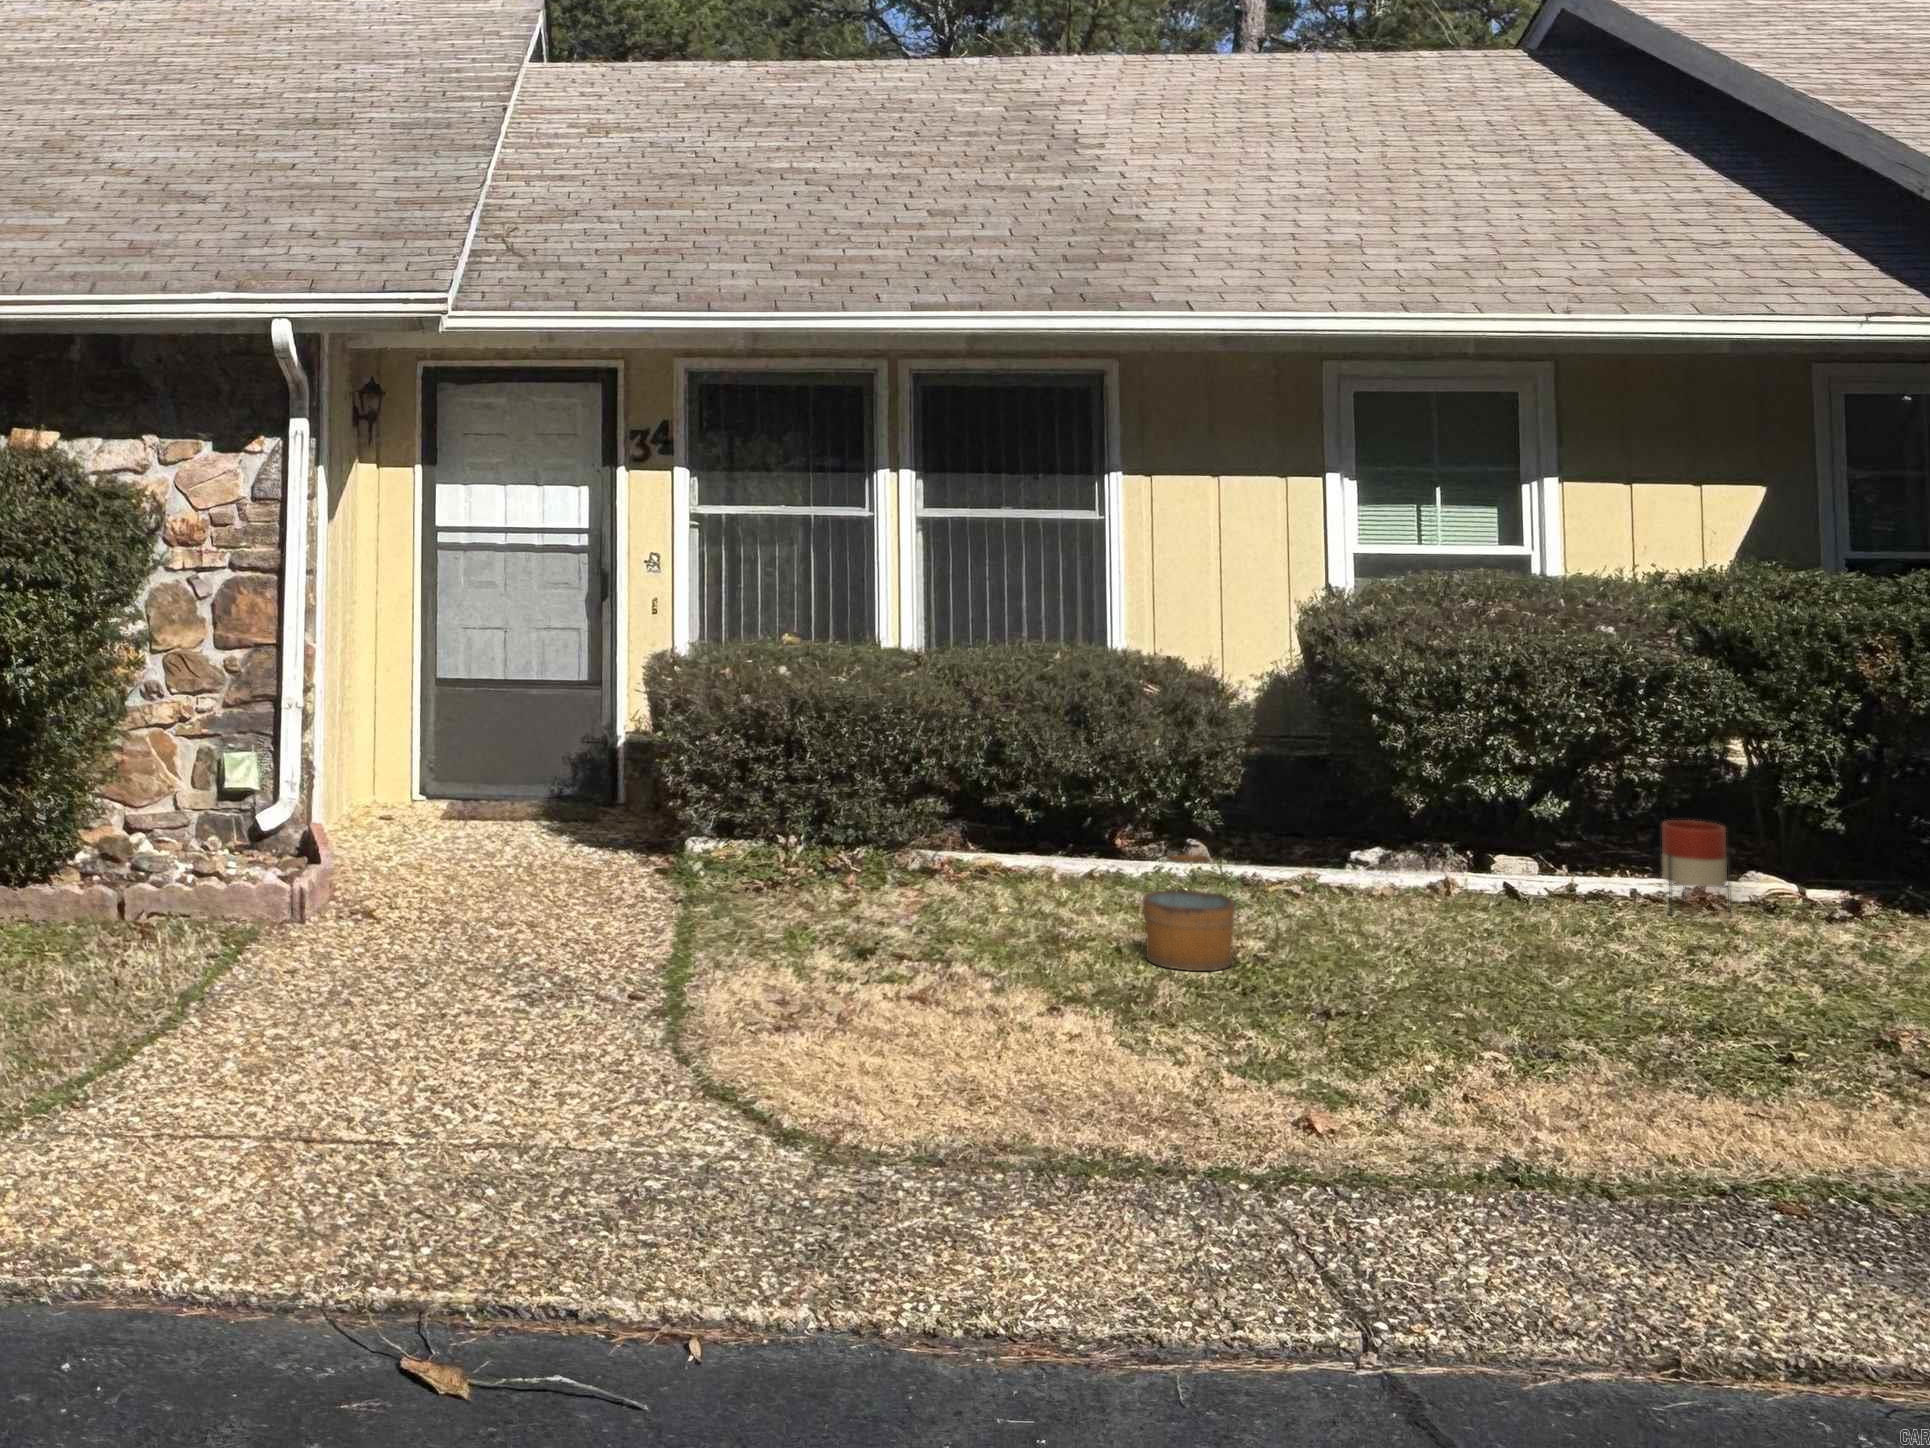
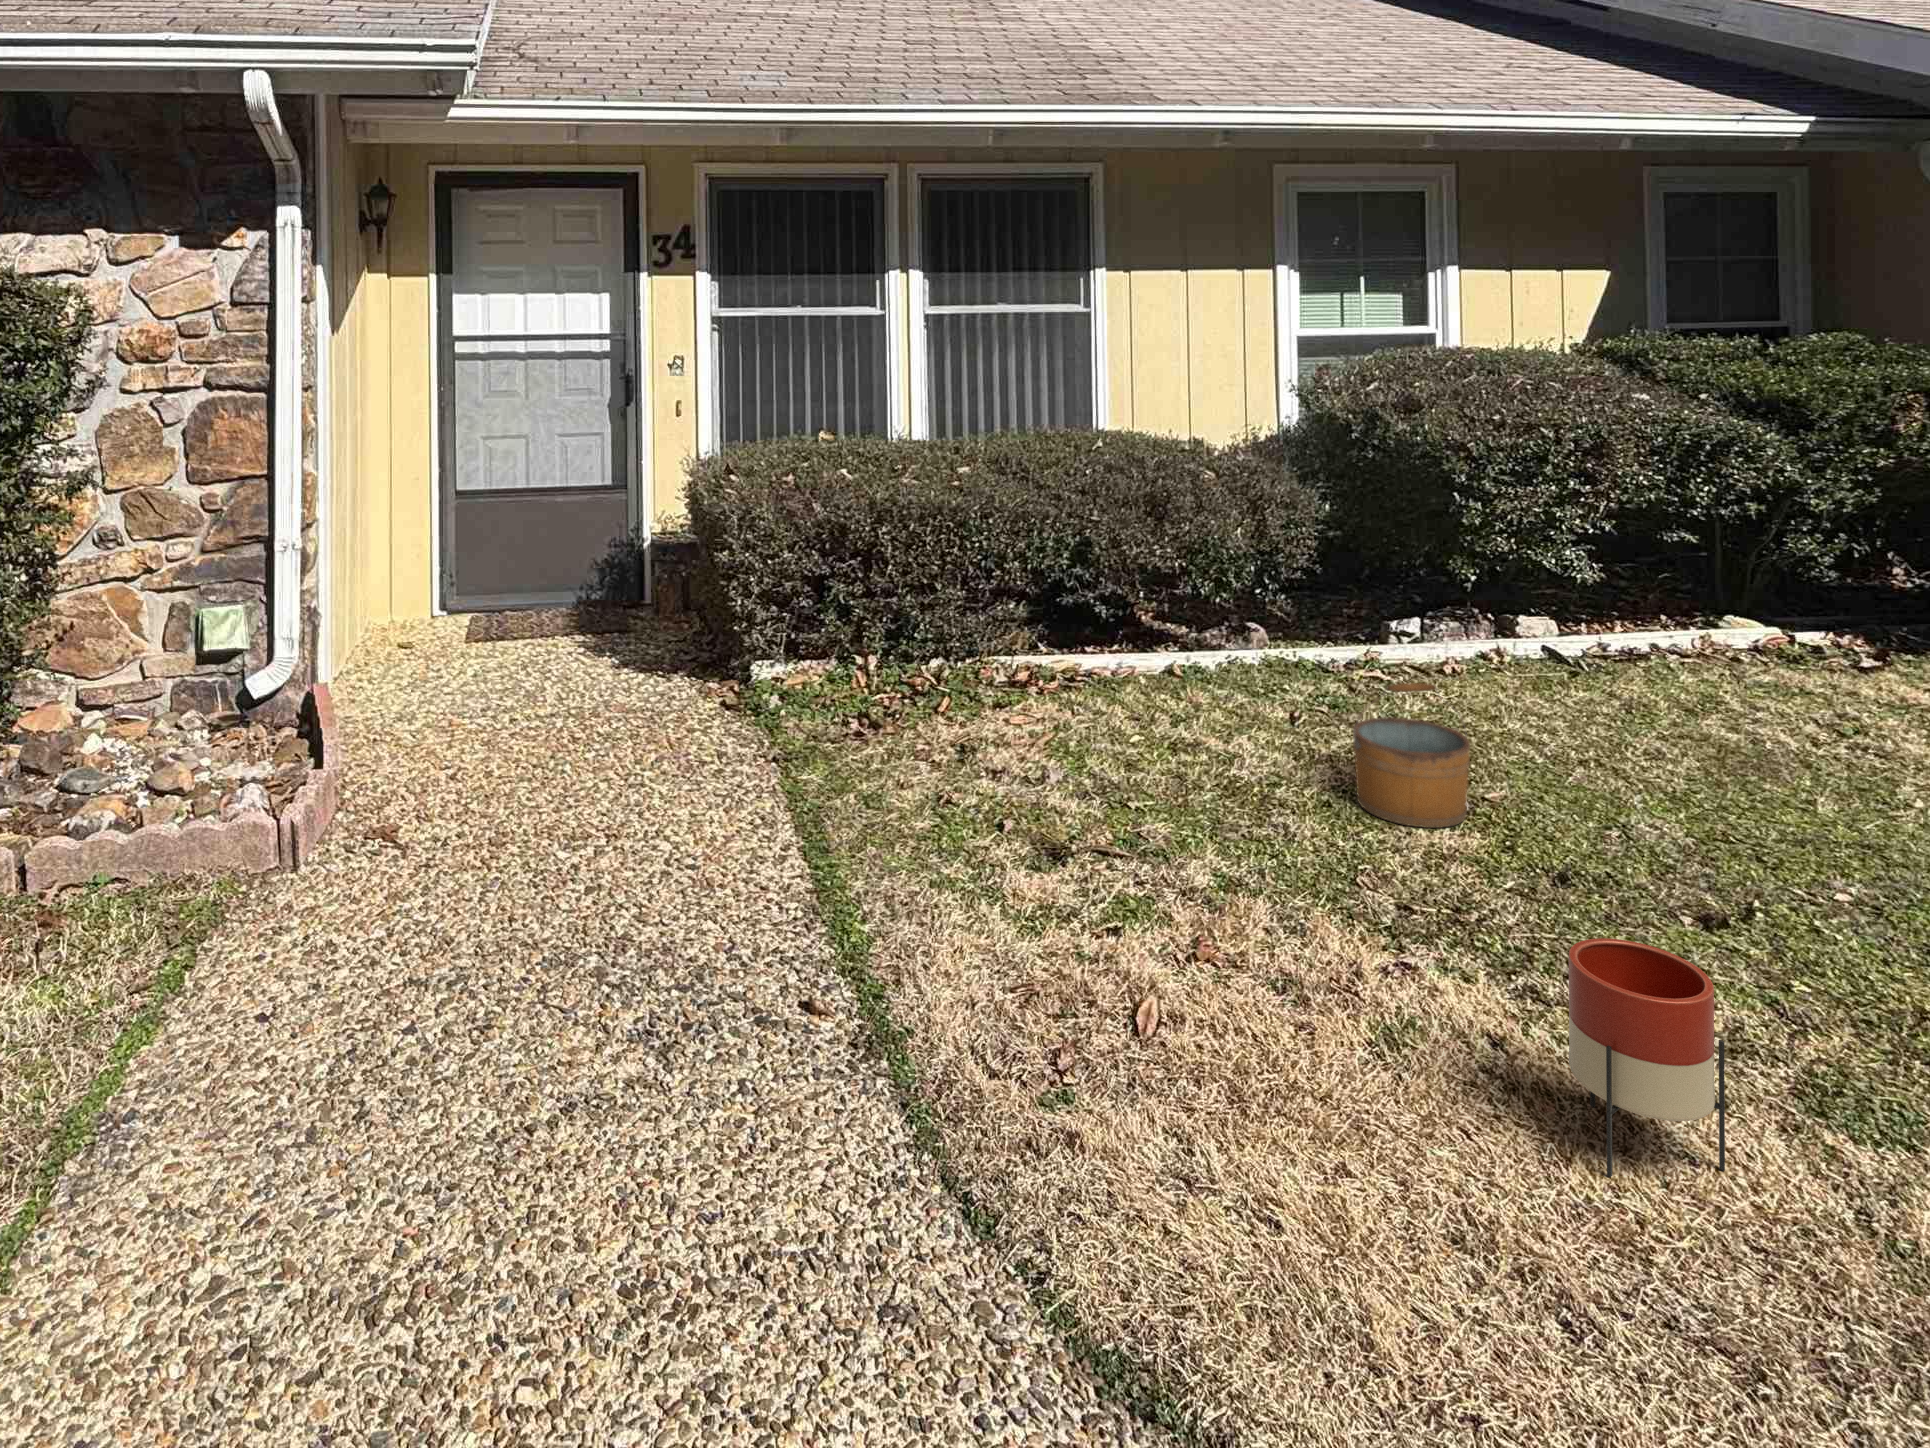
planter: present [1662,820,1731,916] -> present [1569,938,1725,1177]

